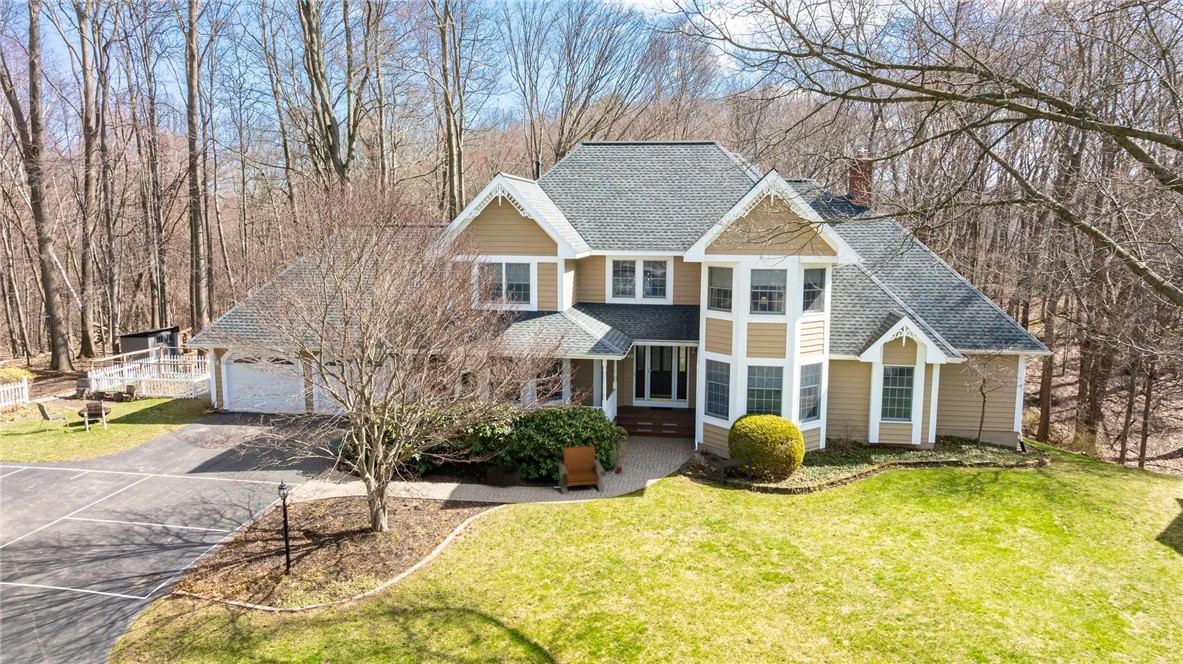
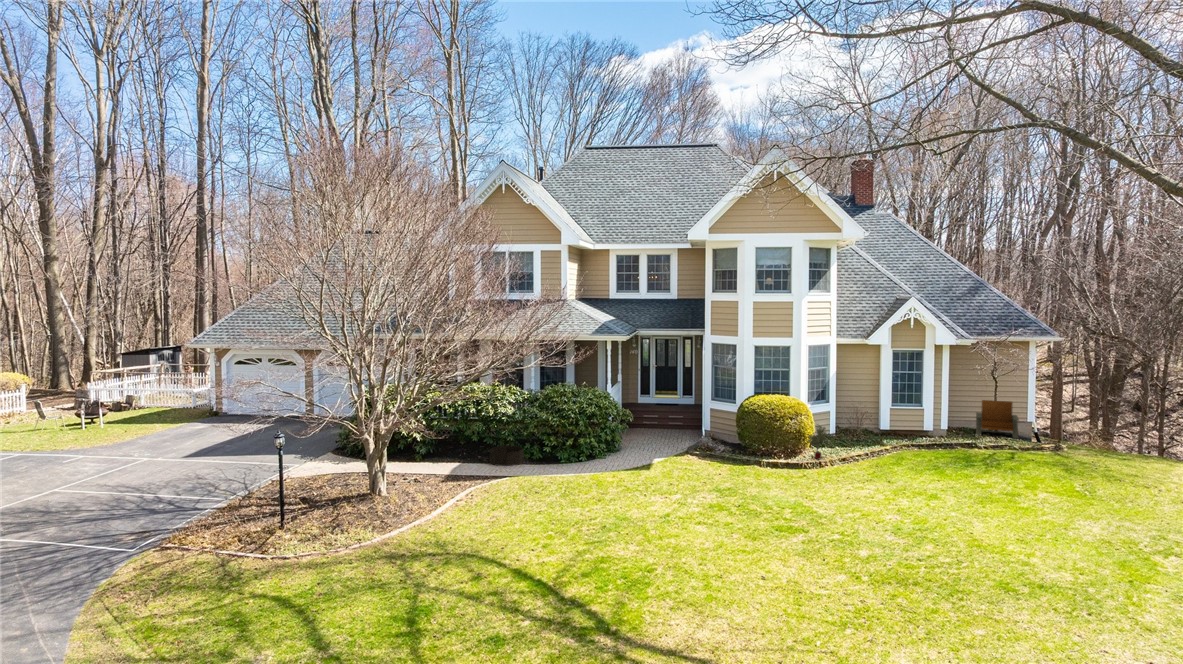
potted tree: present [610,441,627,474] -> present [808,424,827,459]
lounge chair: present [558,446,604,494] -> present [976,400,1019,439]
bench: present [707,452,752,486] -> none [716,428,761,463]

